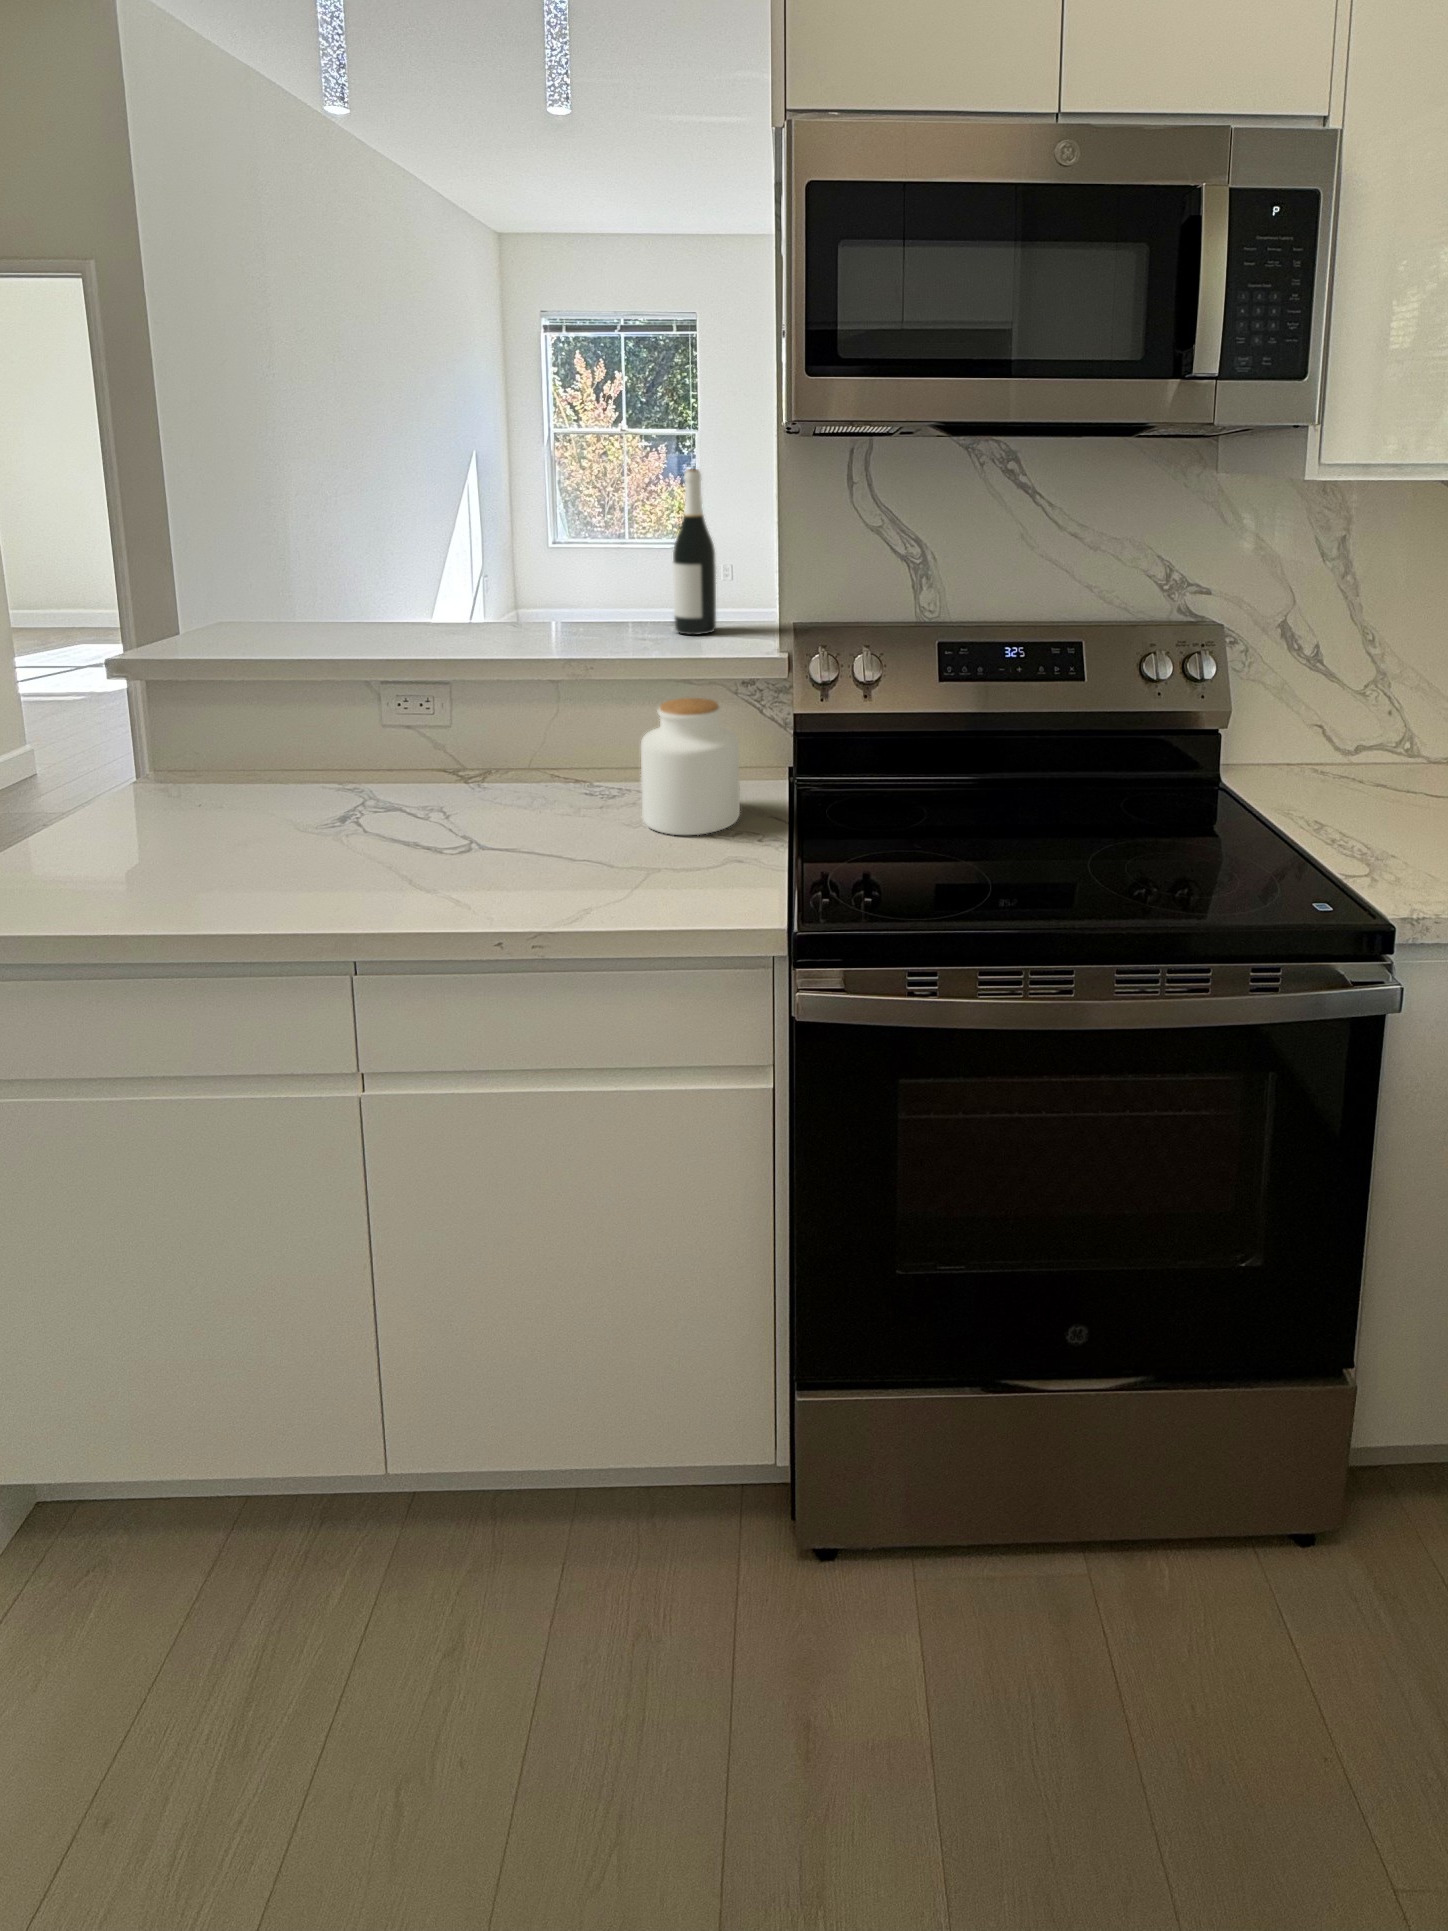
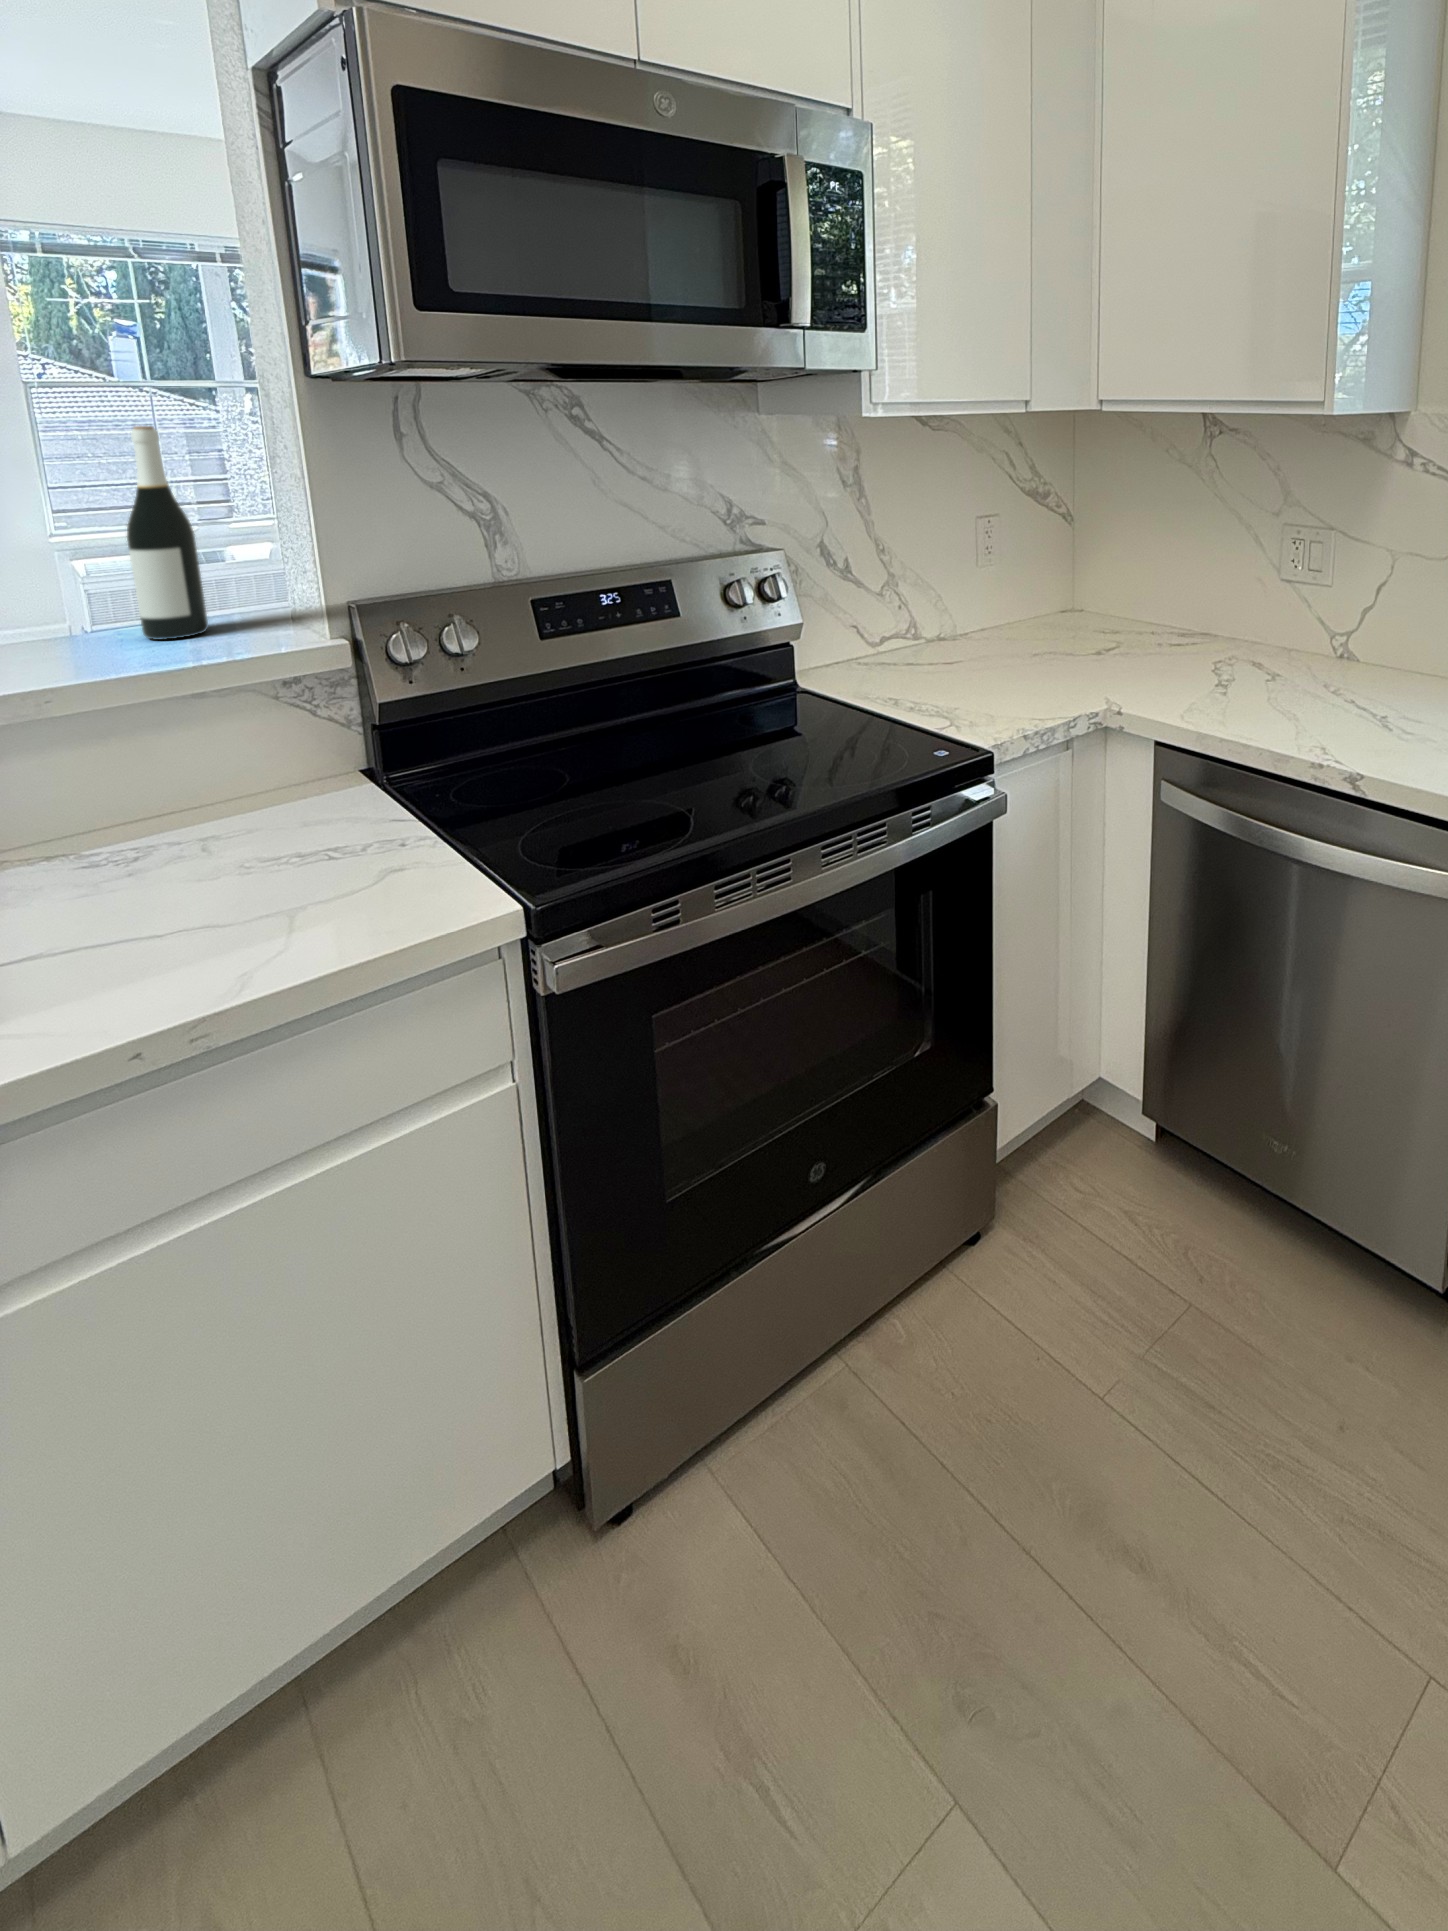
jar: present [641,698,740,835] -> none [190,704,345,875]

